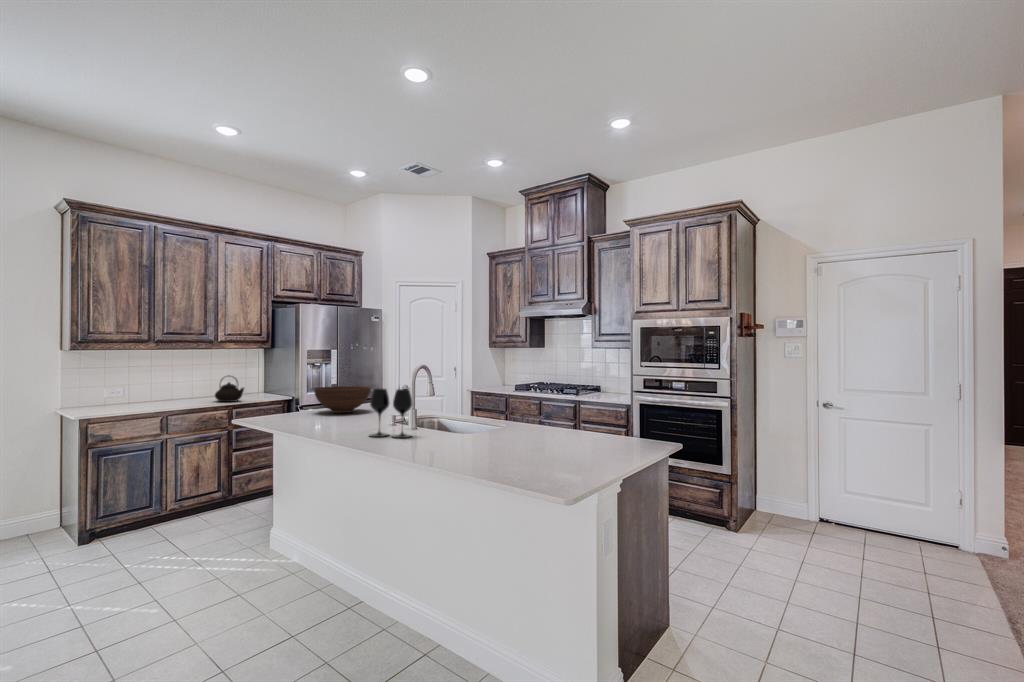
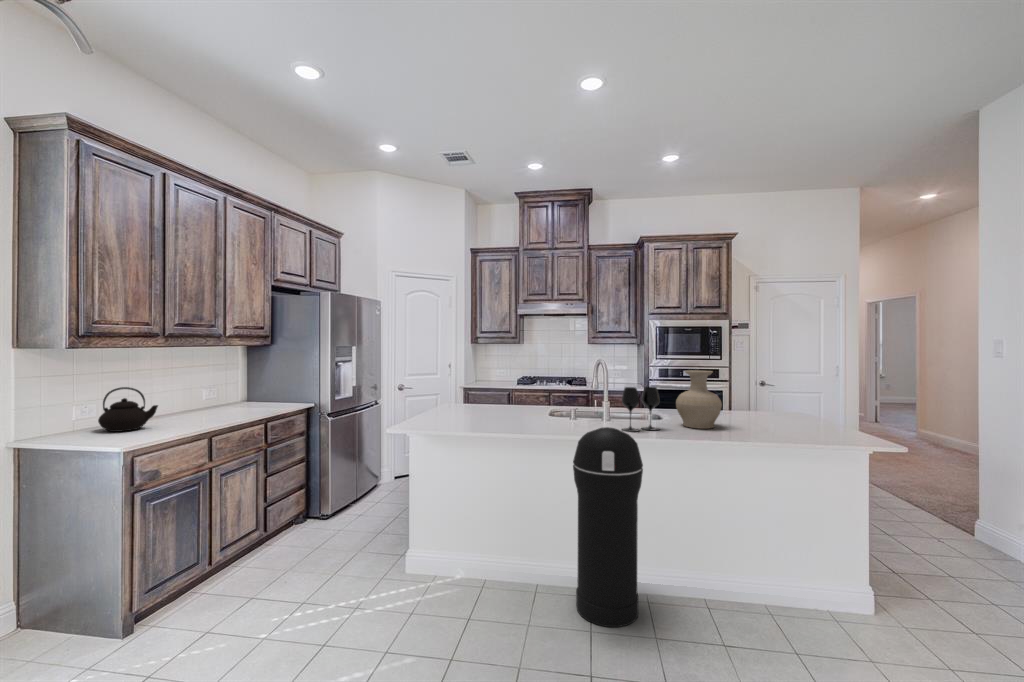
vase: none [436,373,488,442] -> present [676,370,722,429]
teapot: present [215,377,244,402] -> present [98,387,158,432]
fruit bowl: present [314,386,370,413] -> none [446,385,501,415]
trash can: none [292,428,373,643] -> present [573,427,643,627]

